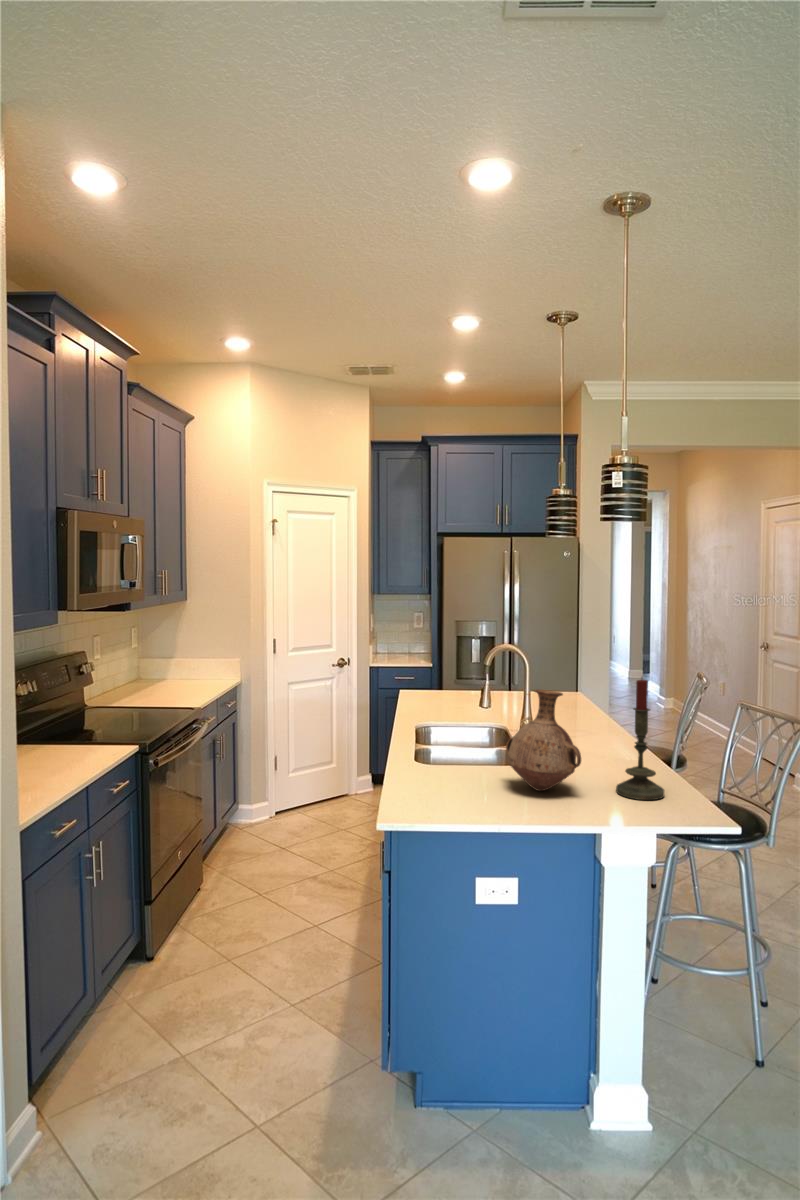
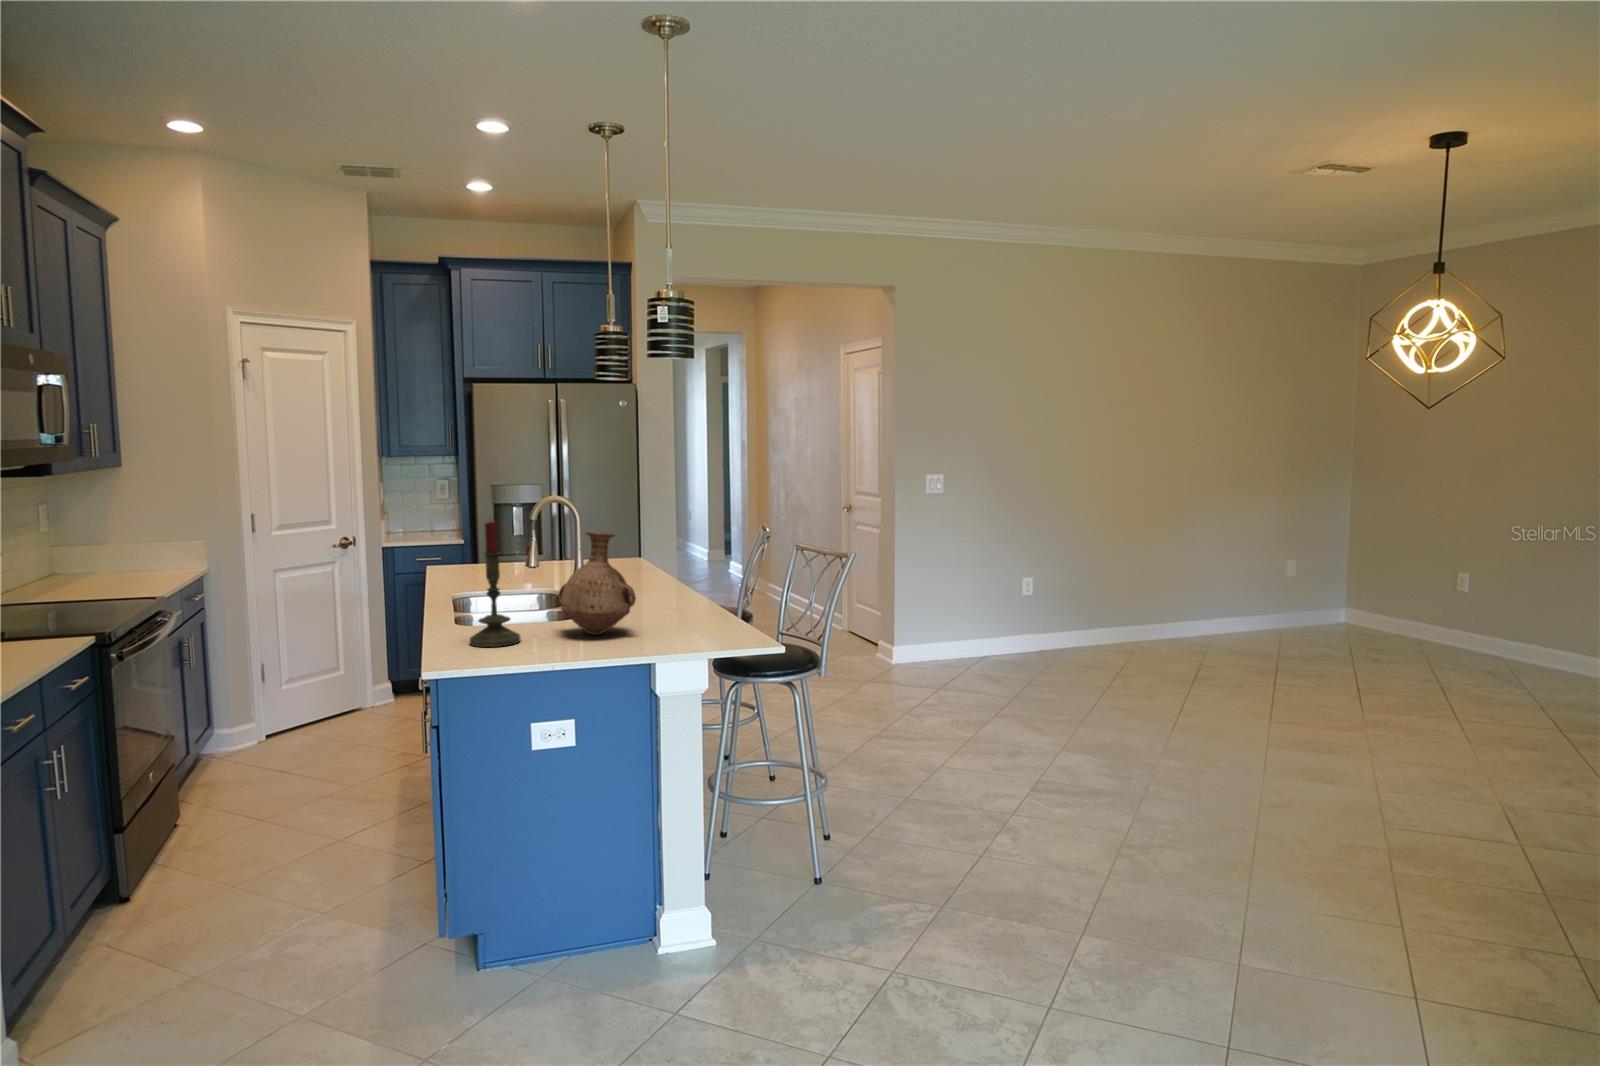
candle: present [616,679,664,800] -> present [470,522,520,647]

